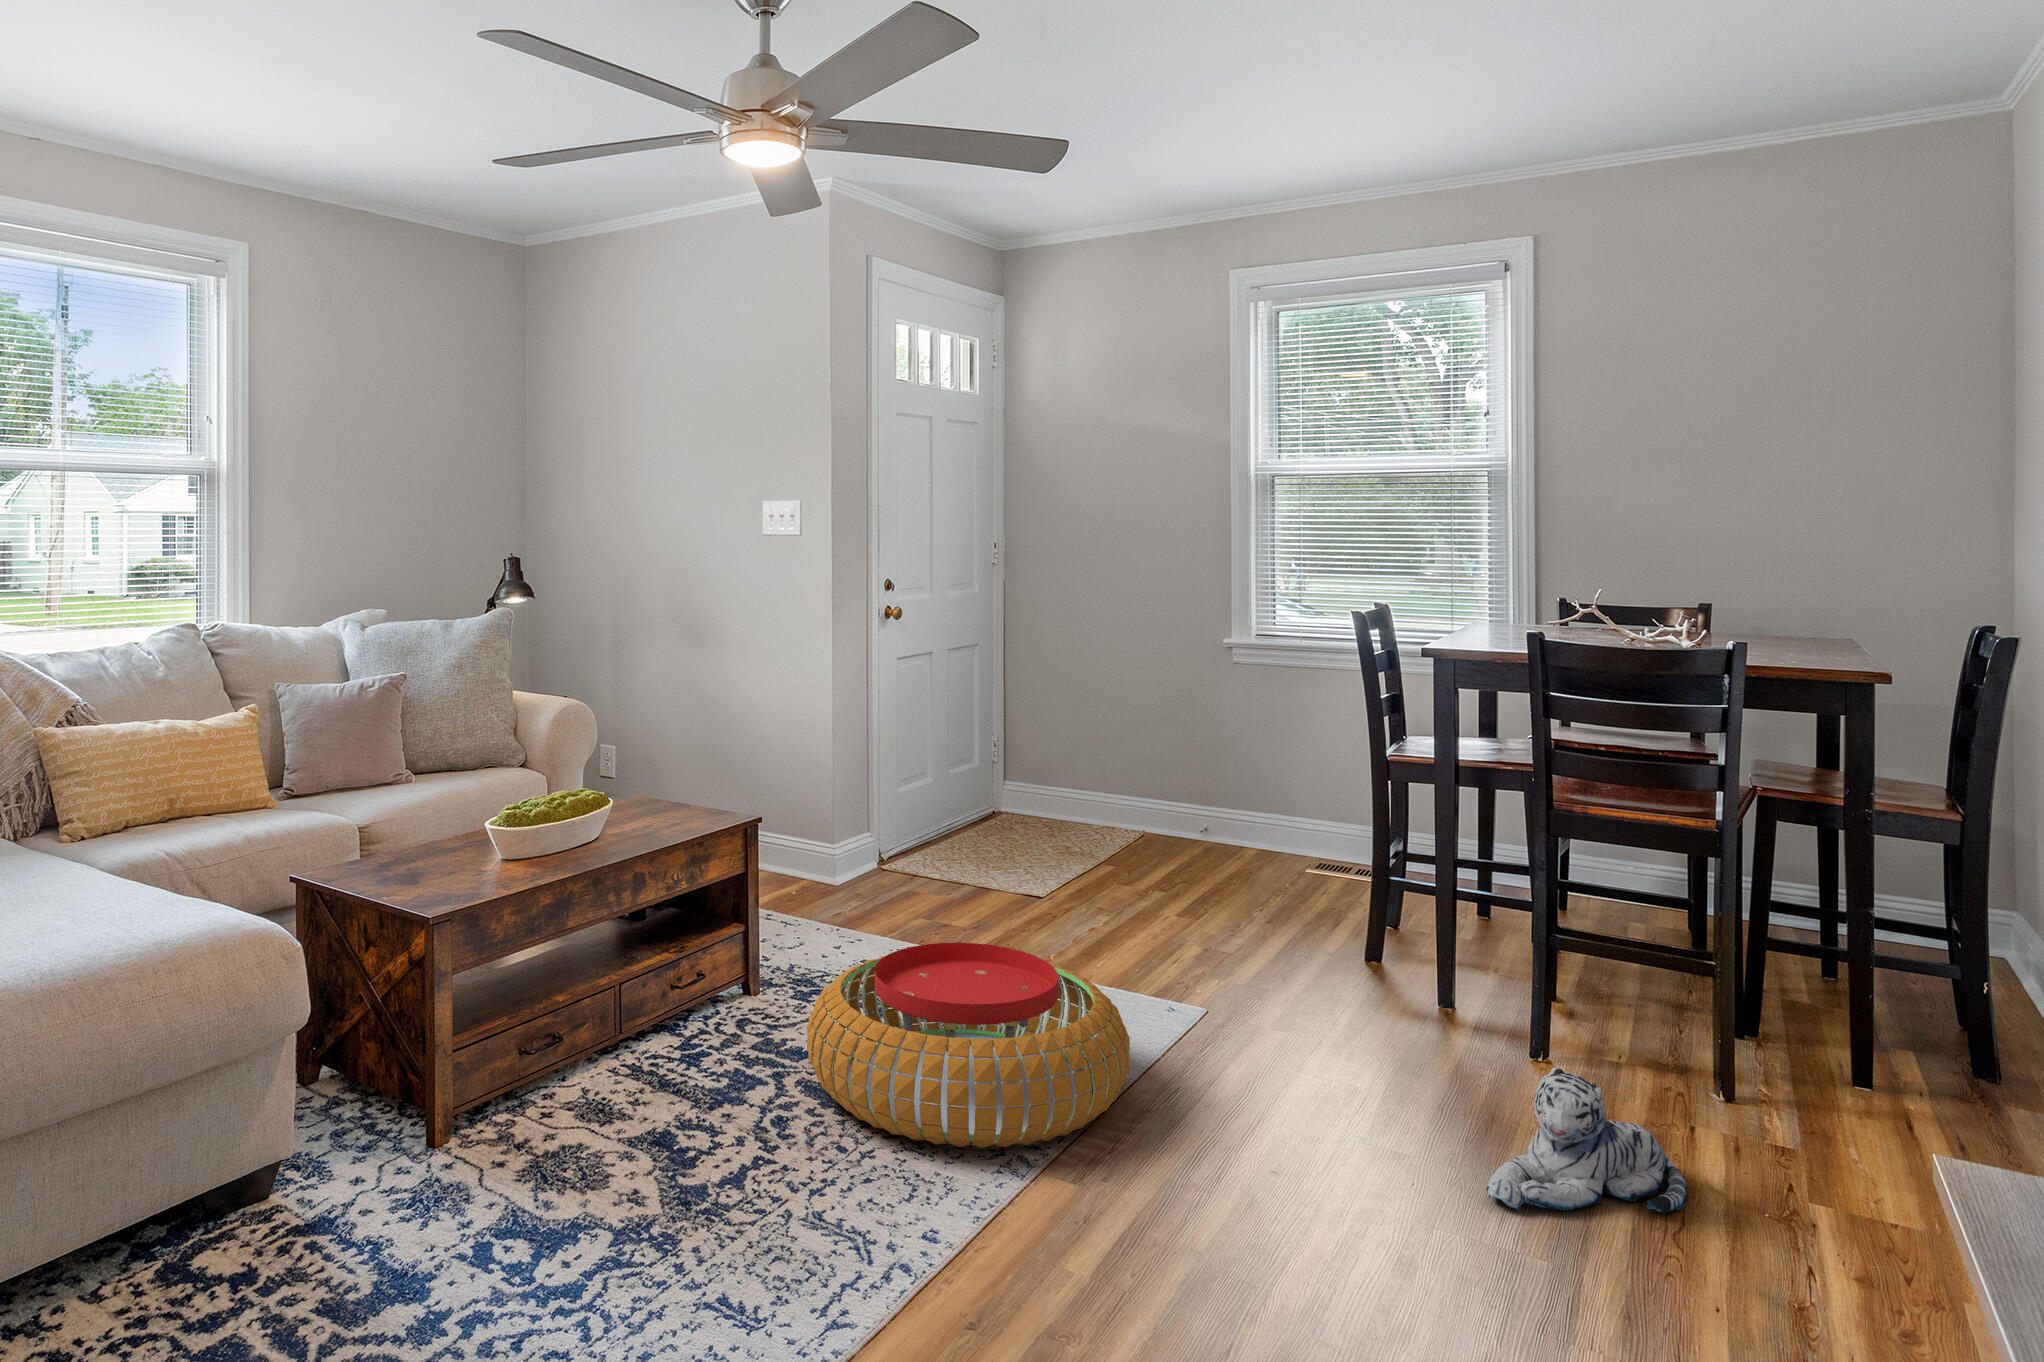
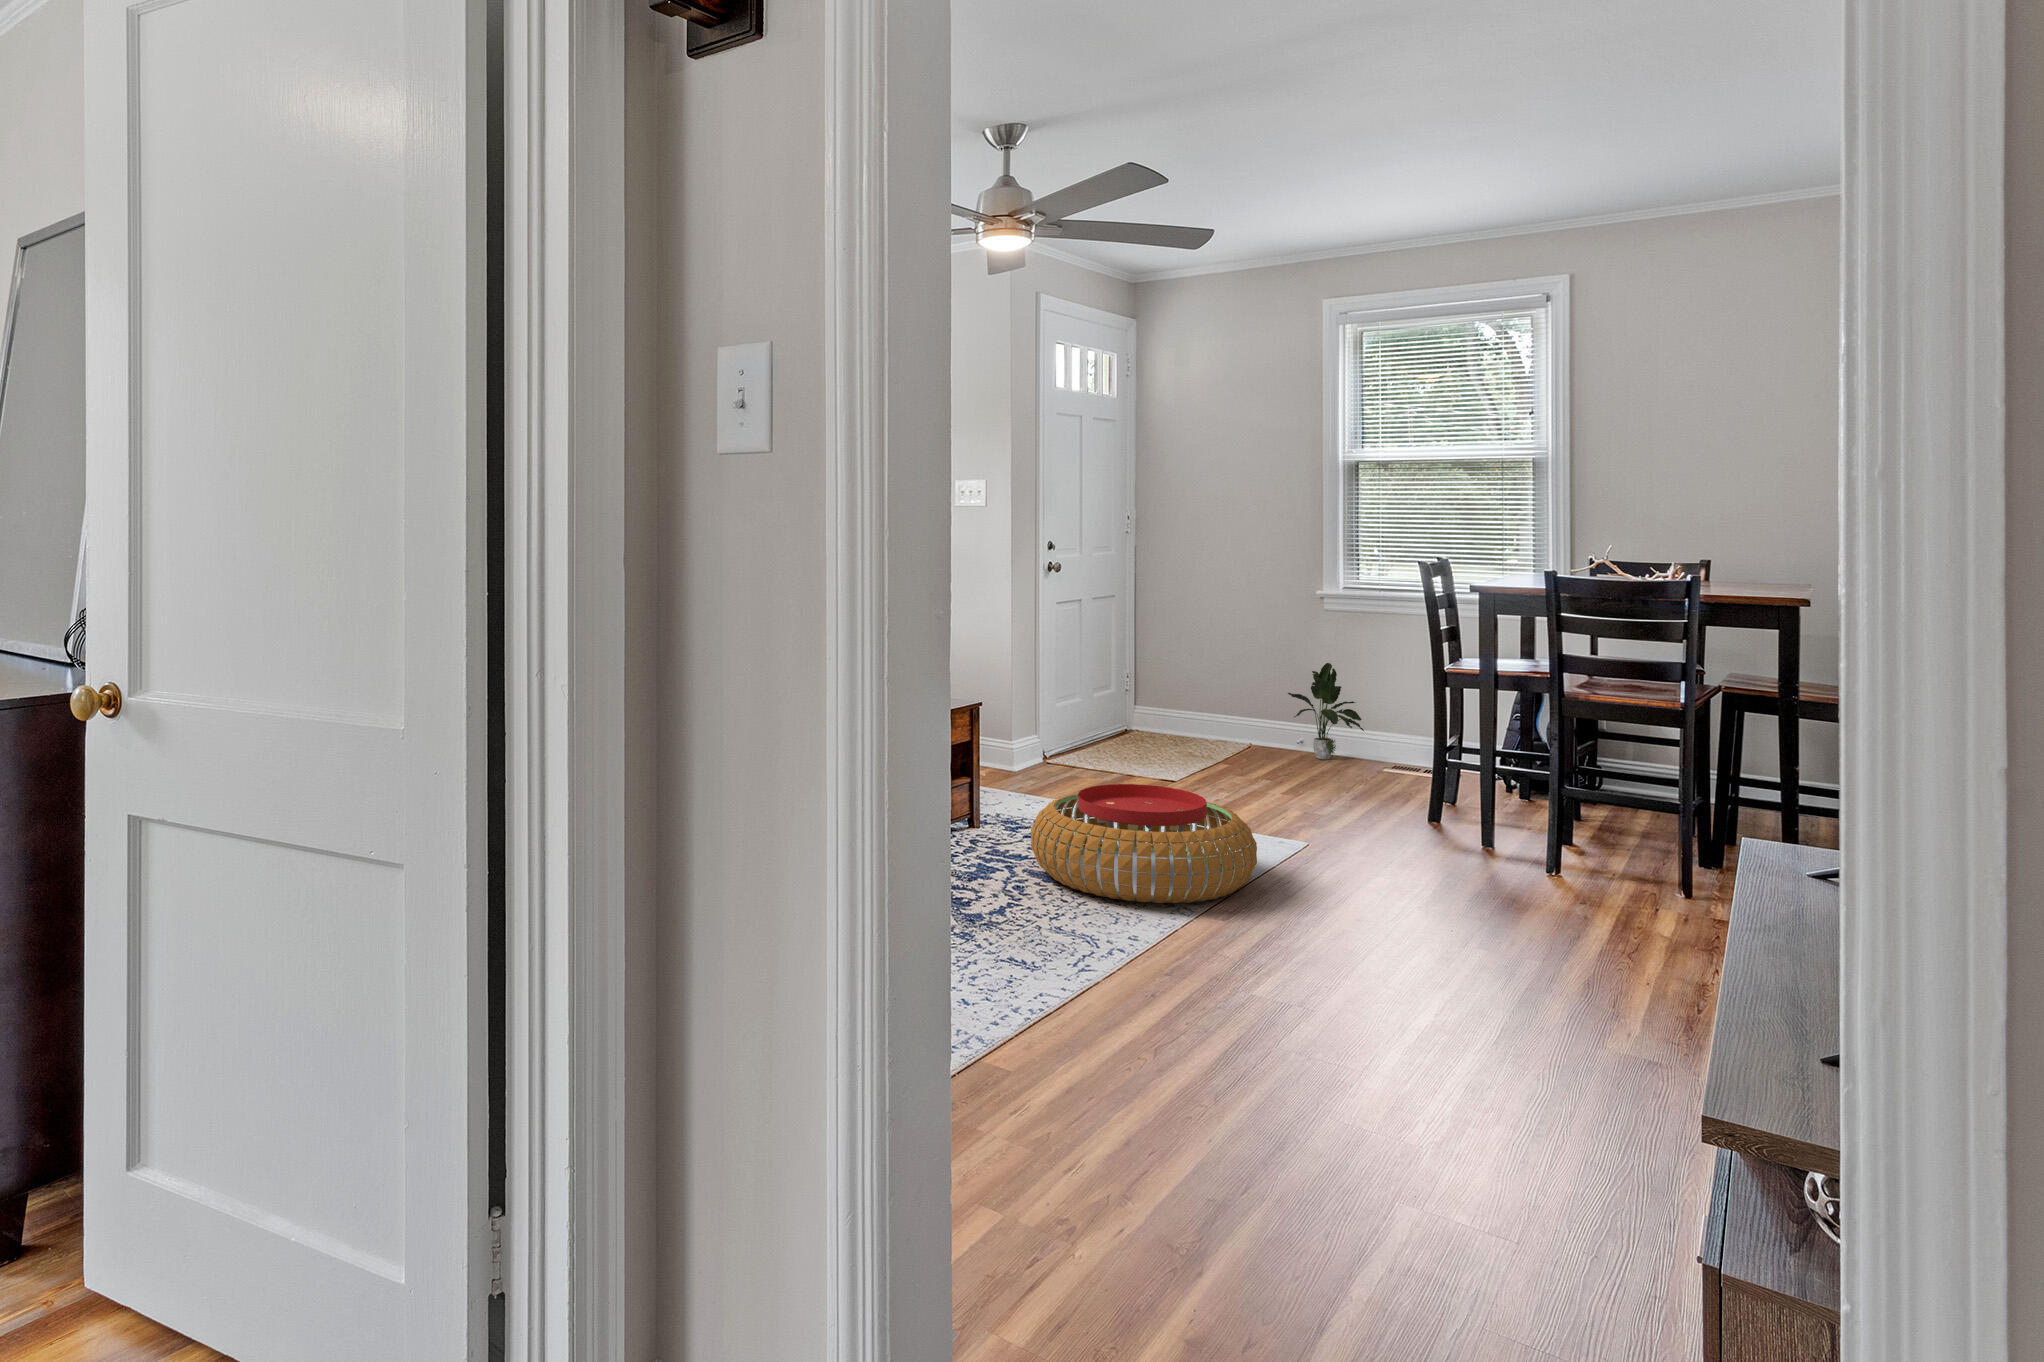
potted plant: none [1187,731,1285,856] -> present [1288,663,1364,759]
plush toy: present [1486,1068,1688,1213] -> none [1503,853,1644,945]

